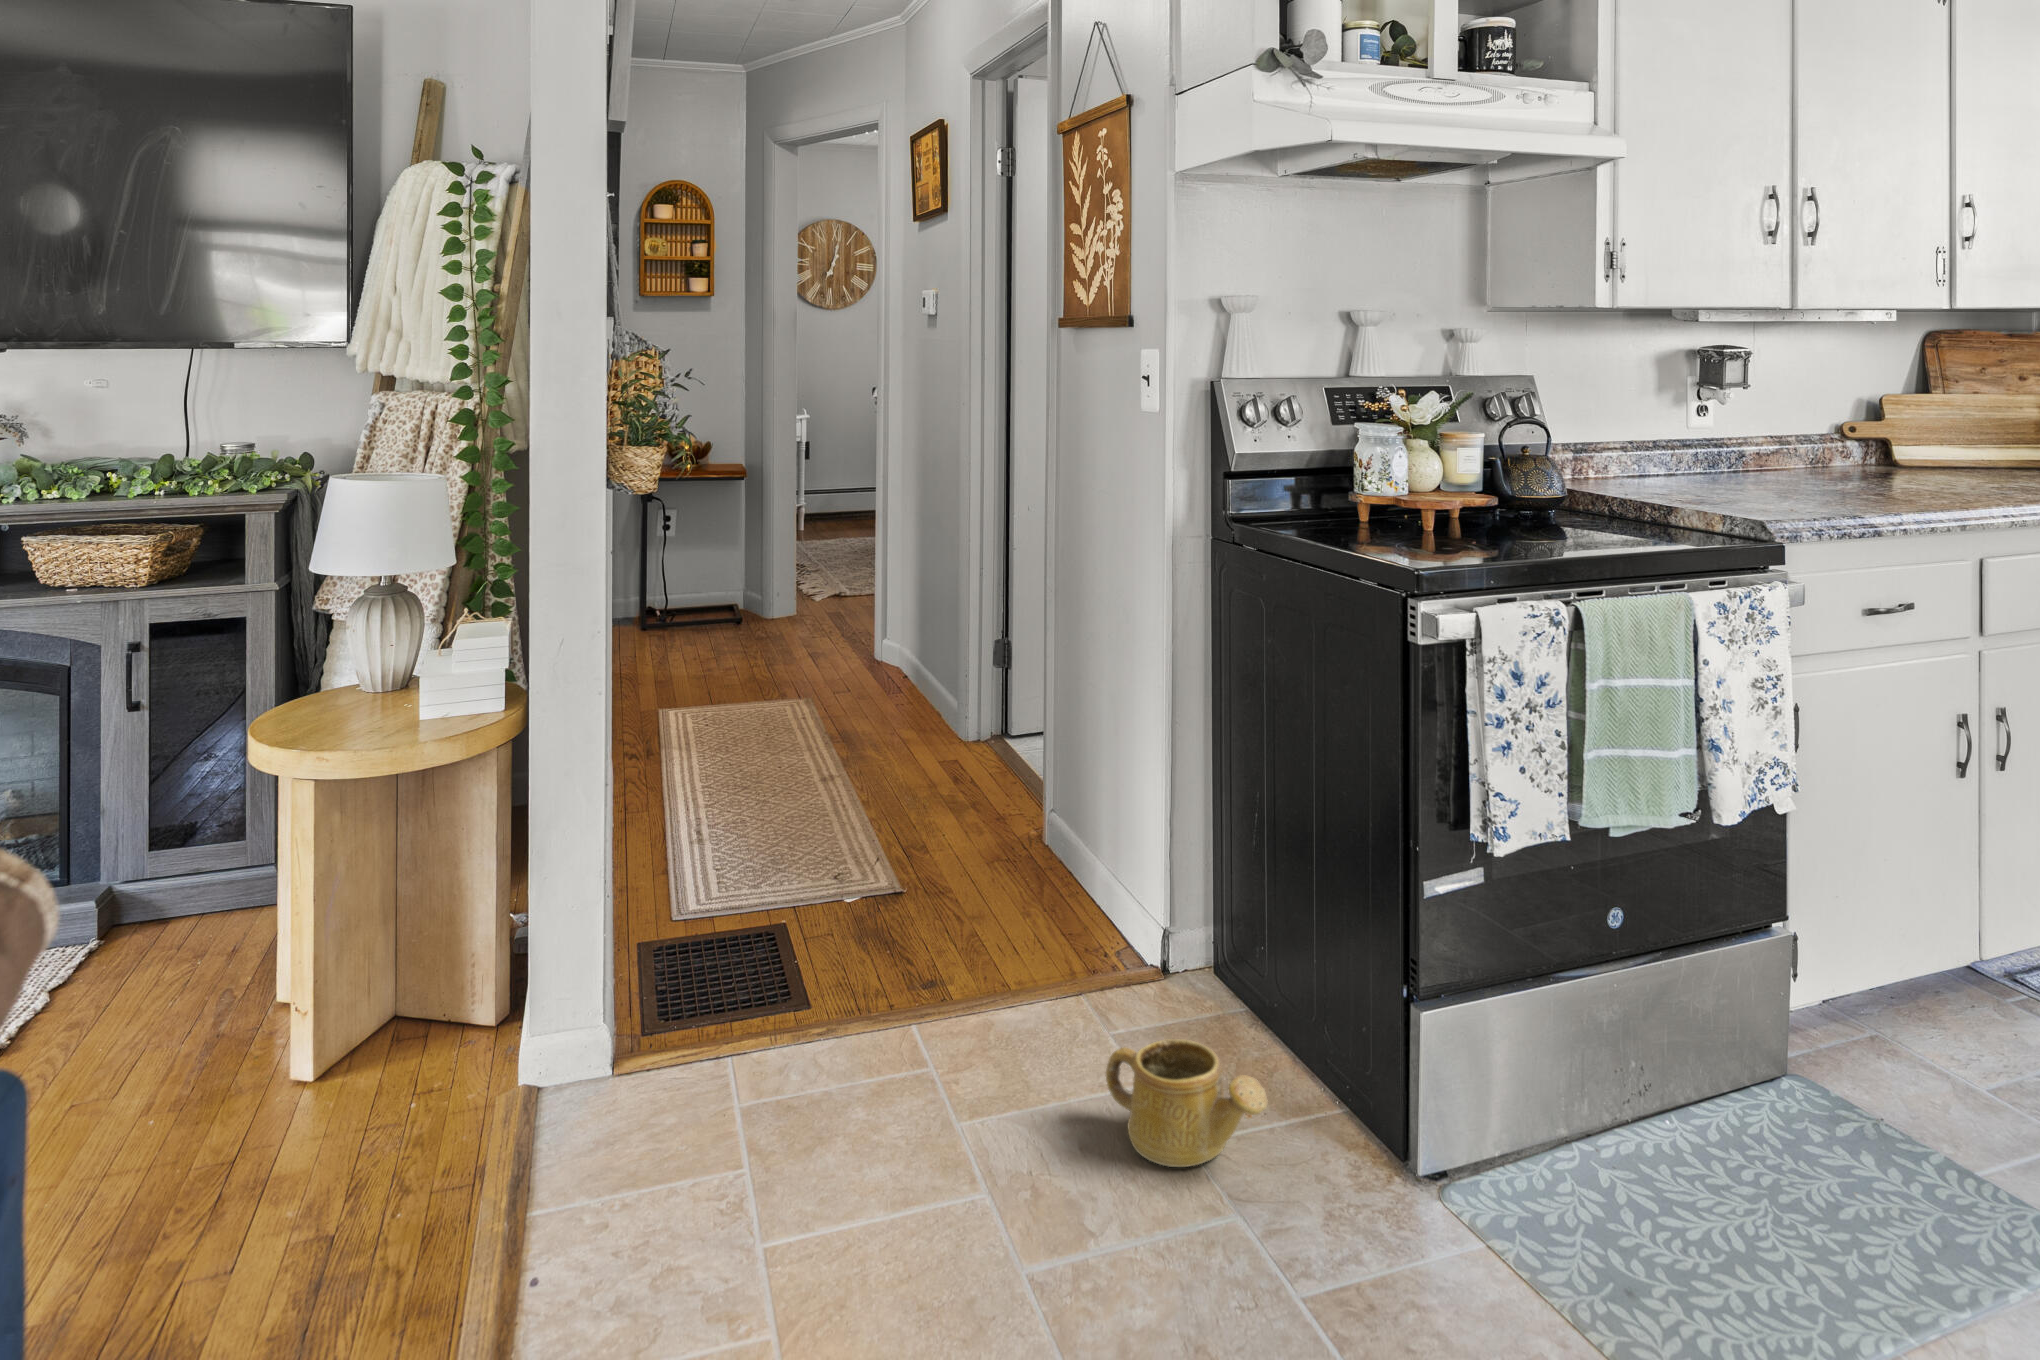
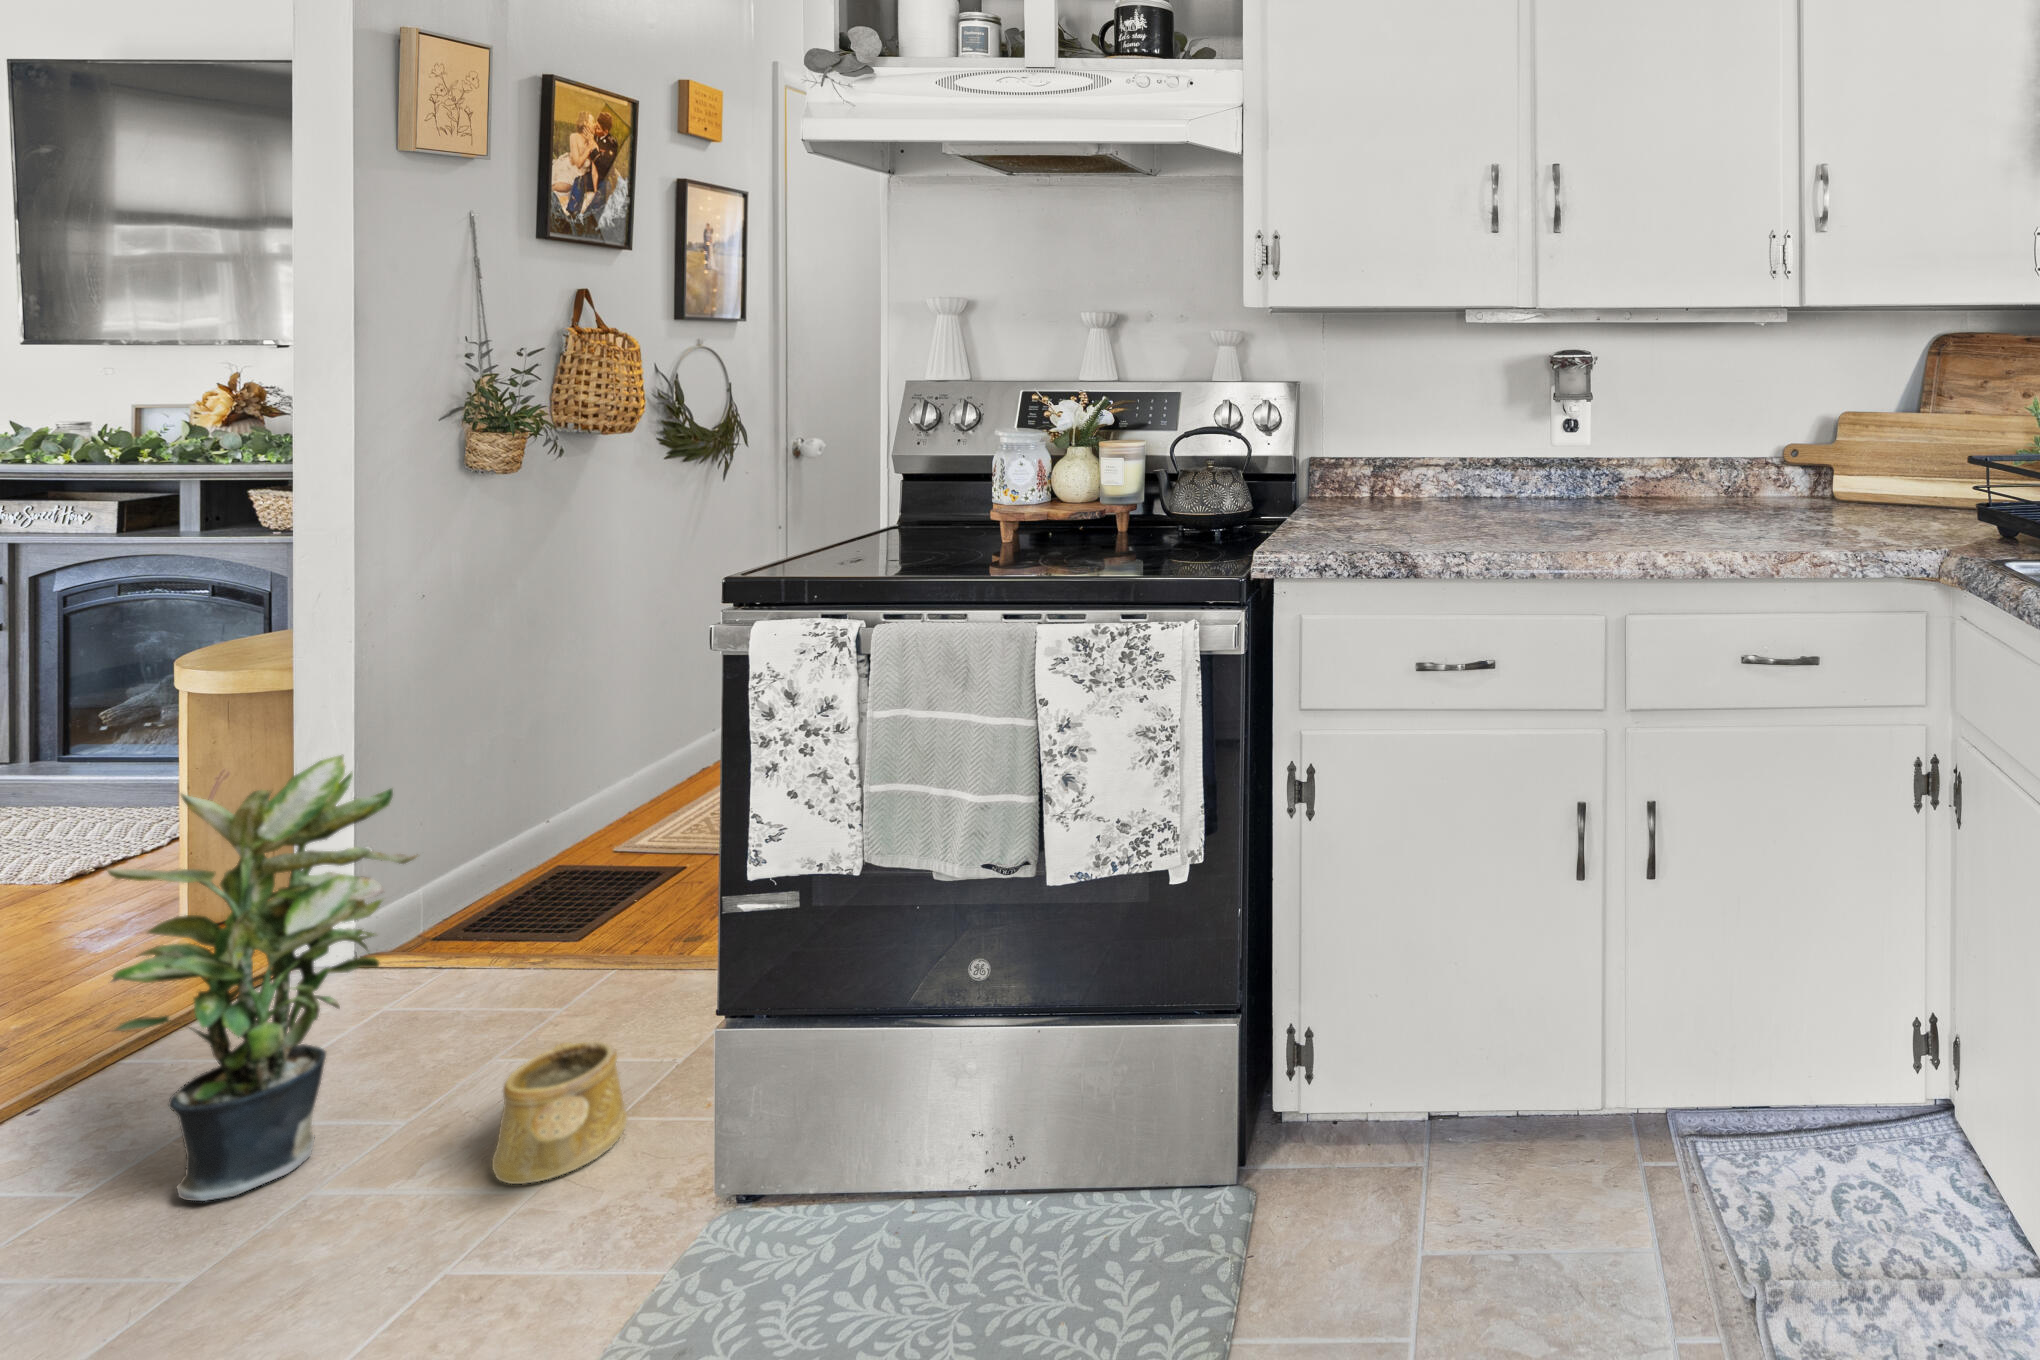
potted plant: none [794,788,1025,1238] -> present [107,755,417,1201]

